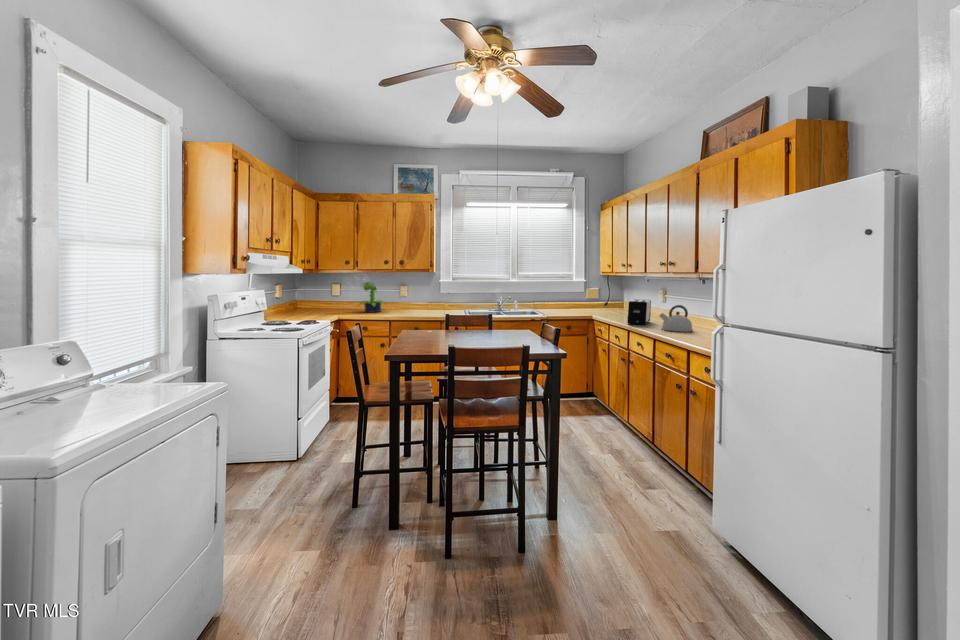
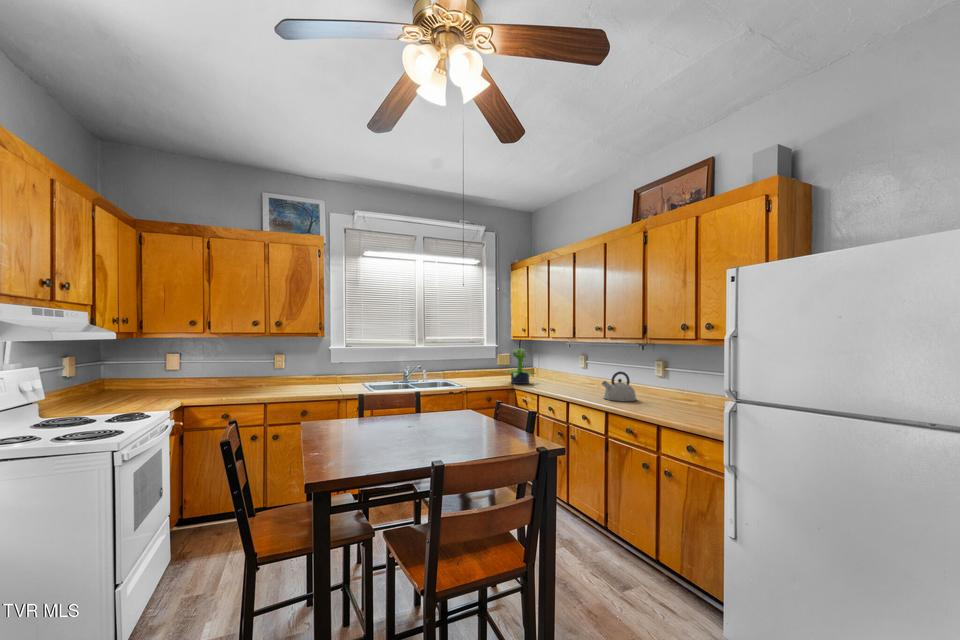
potted plant: present [359,282,386,313] -> present [507,349,533,384]
toaster: present [627,299,651,325] -> none [562,365,582,394]

